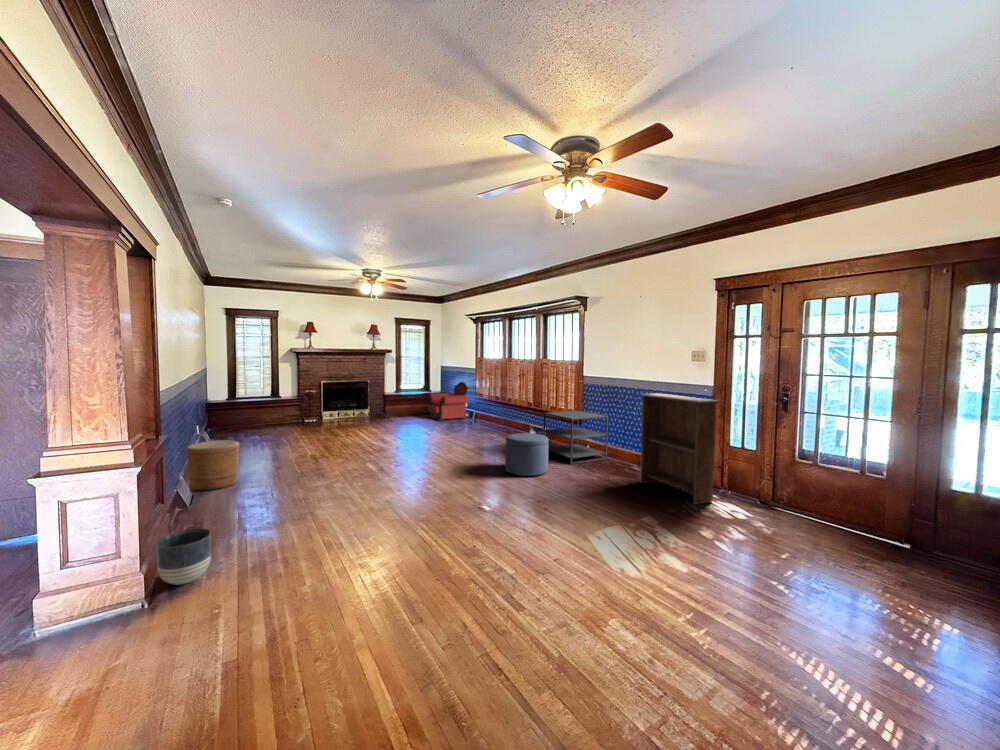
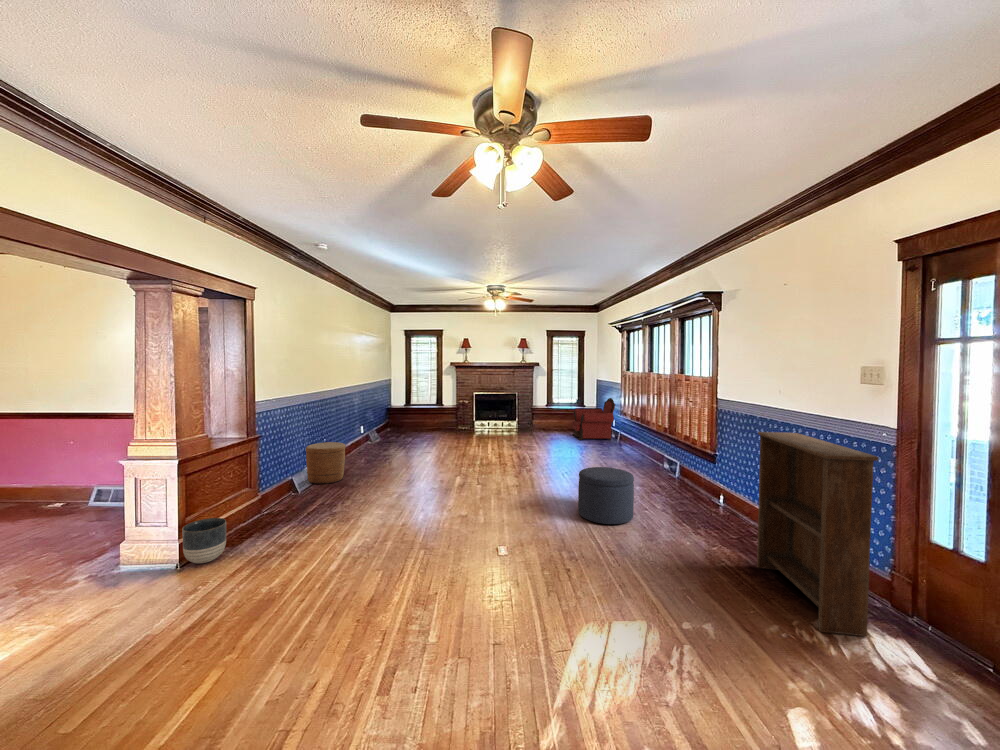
side table: present [543,410,608,464] -> none [655,444,744,519]

